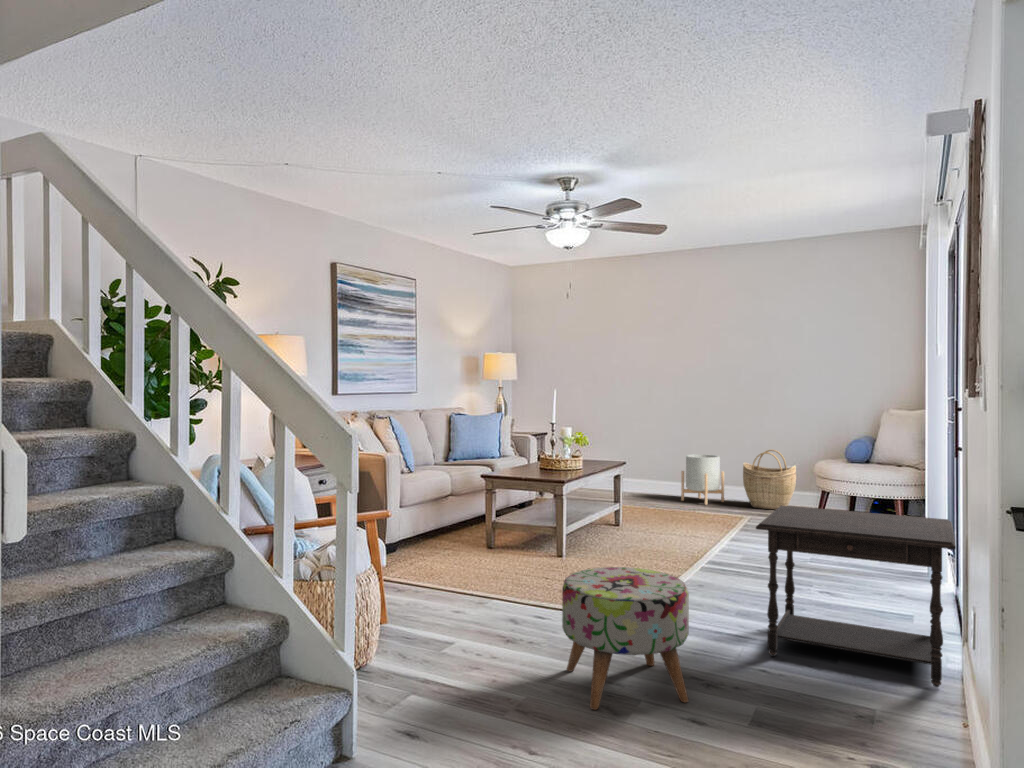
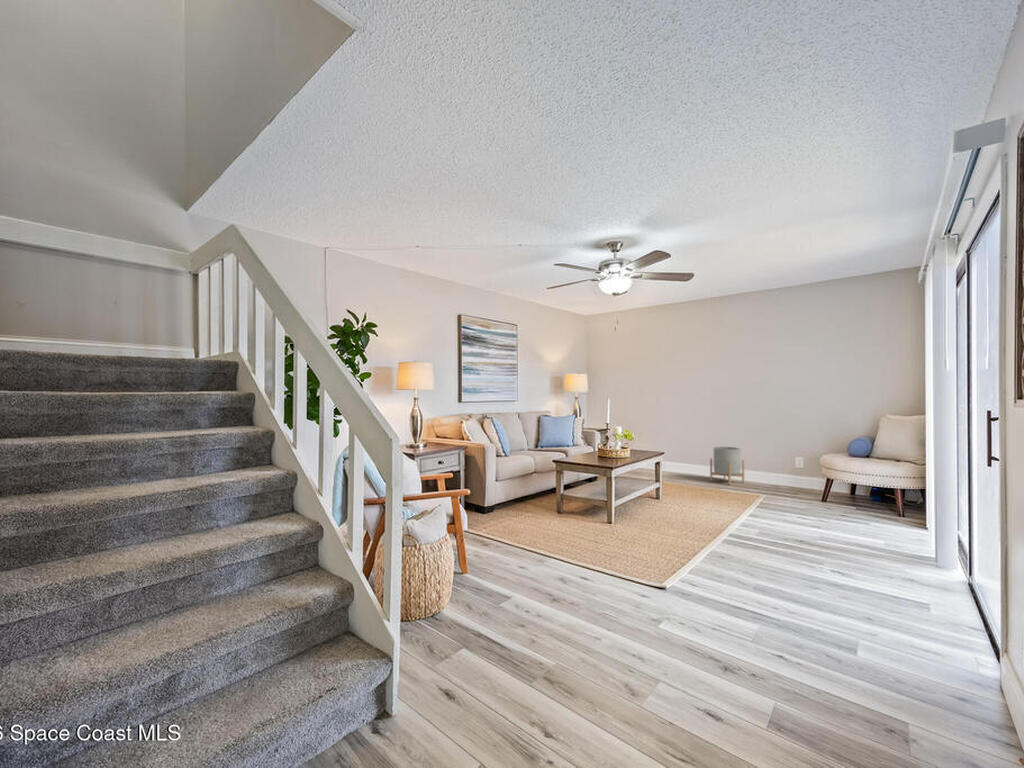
woven basket: present [743,450,796,510] -> none [760,444,804,491]
side table: present [756,505,956,687] -> none [771,499,994,699]
ottoman: present [562,567,689,710] -> none [591,550,706,687]

